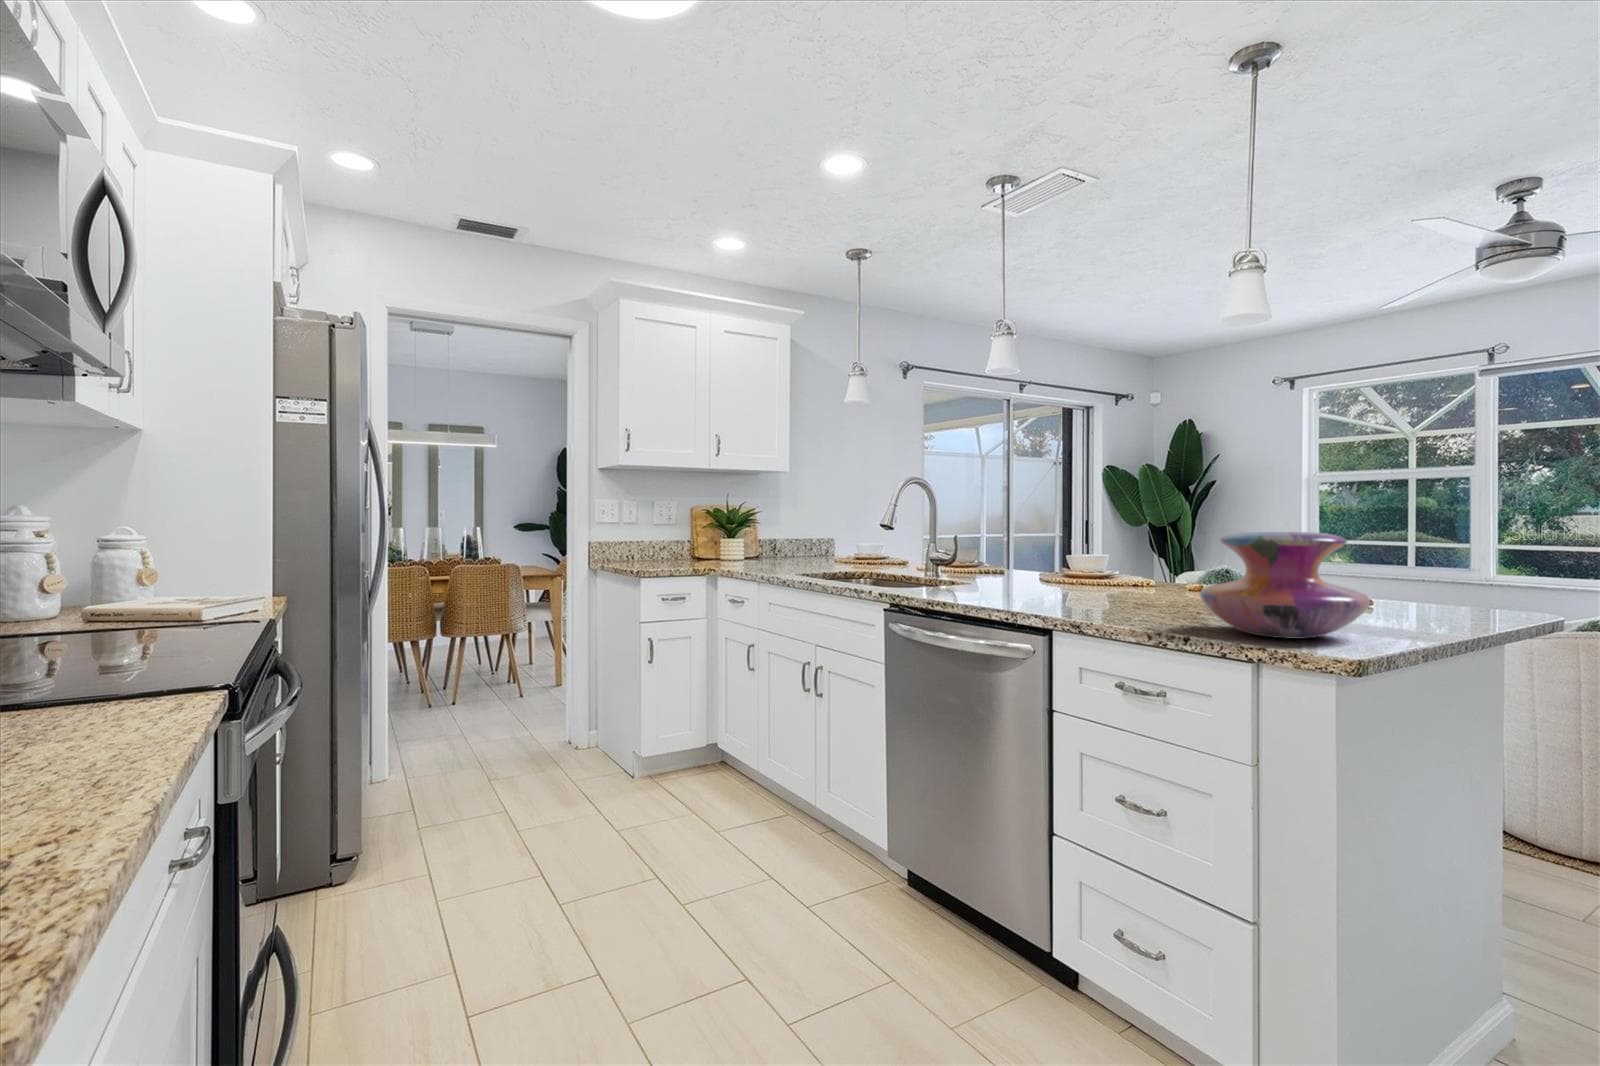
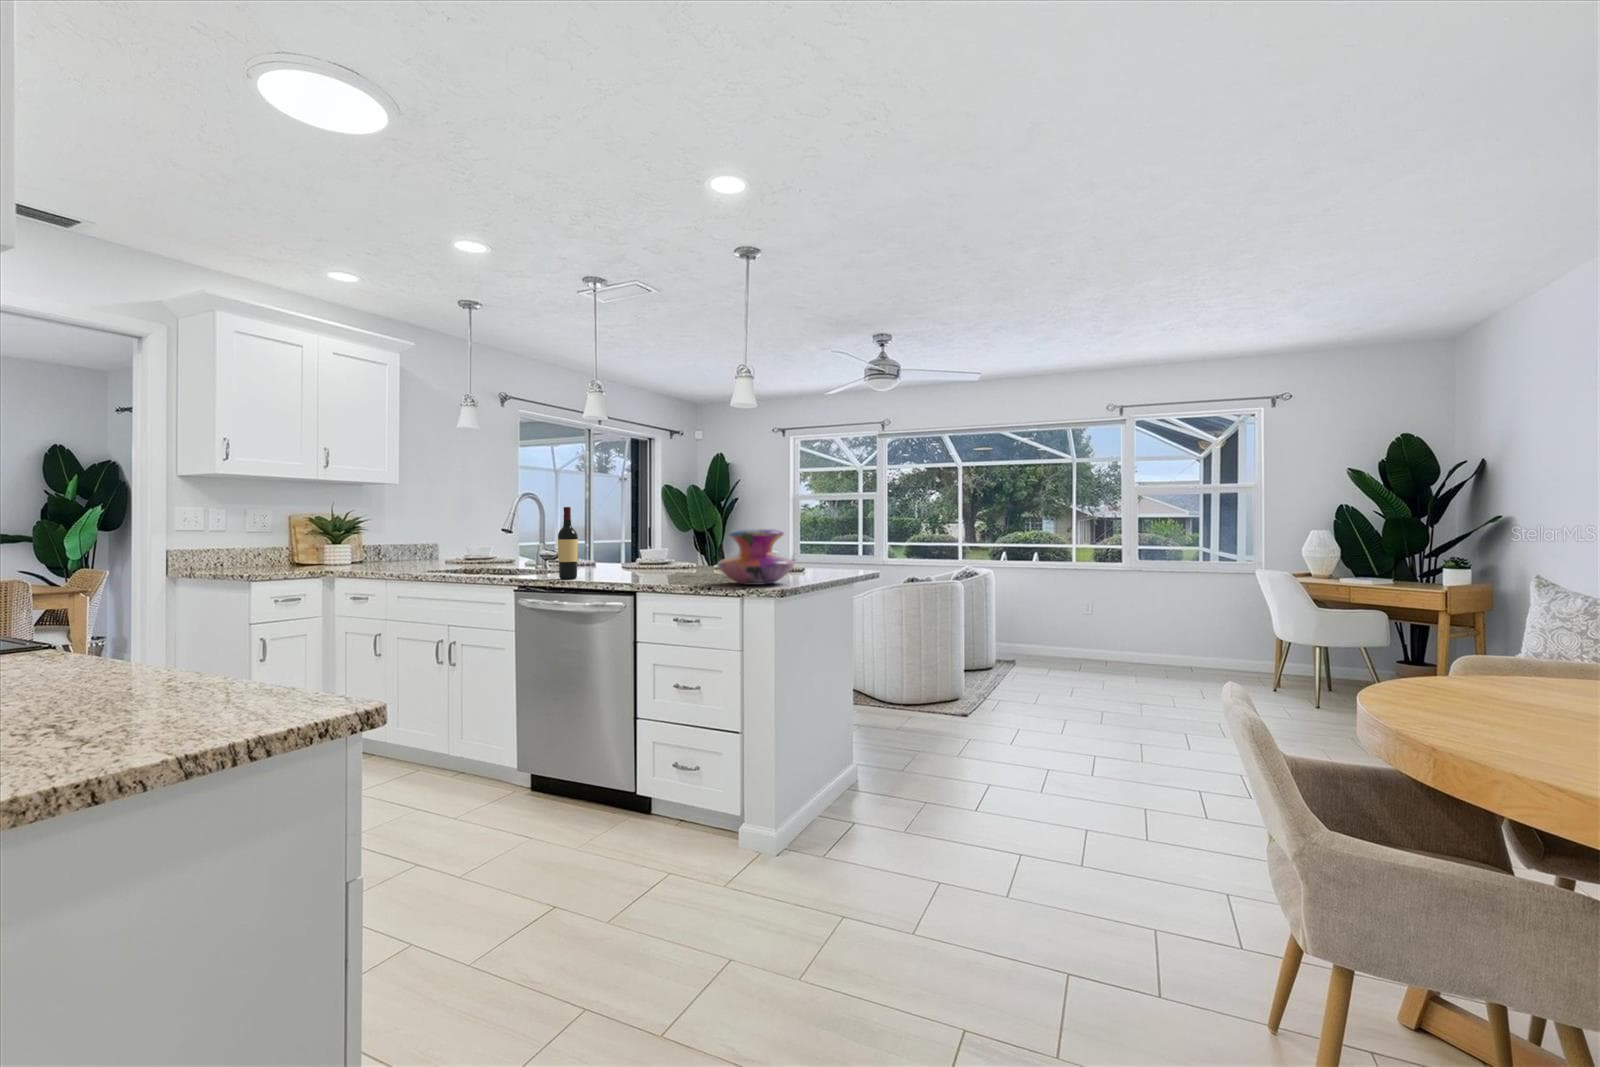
wine bottle: none [943,495,971,598] -> present [558,507,578,579]

